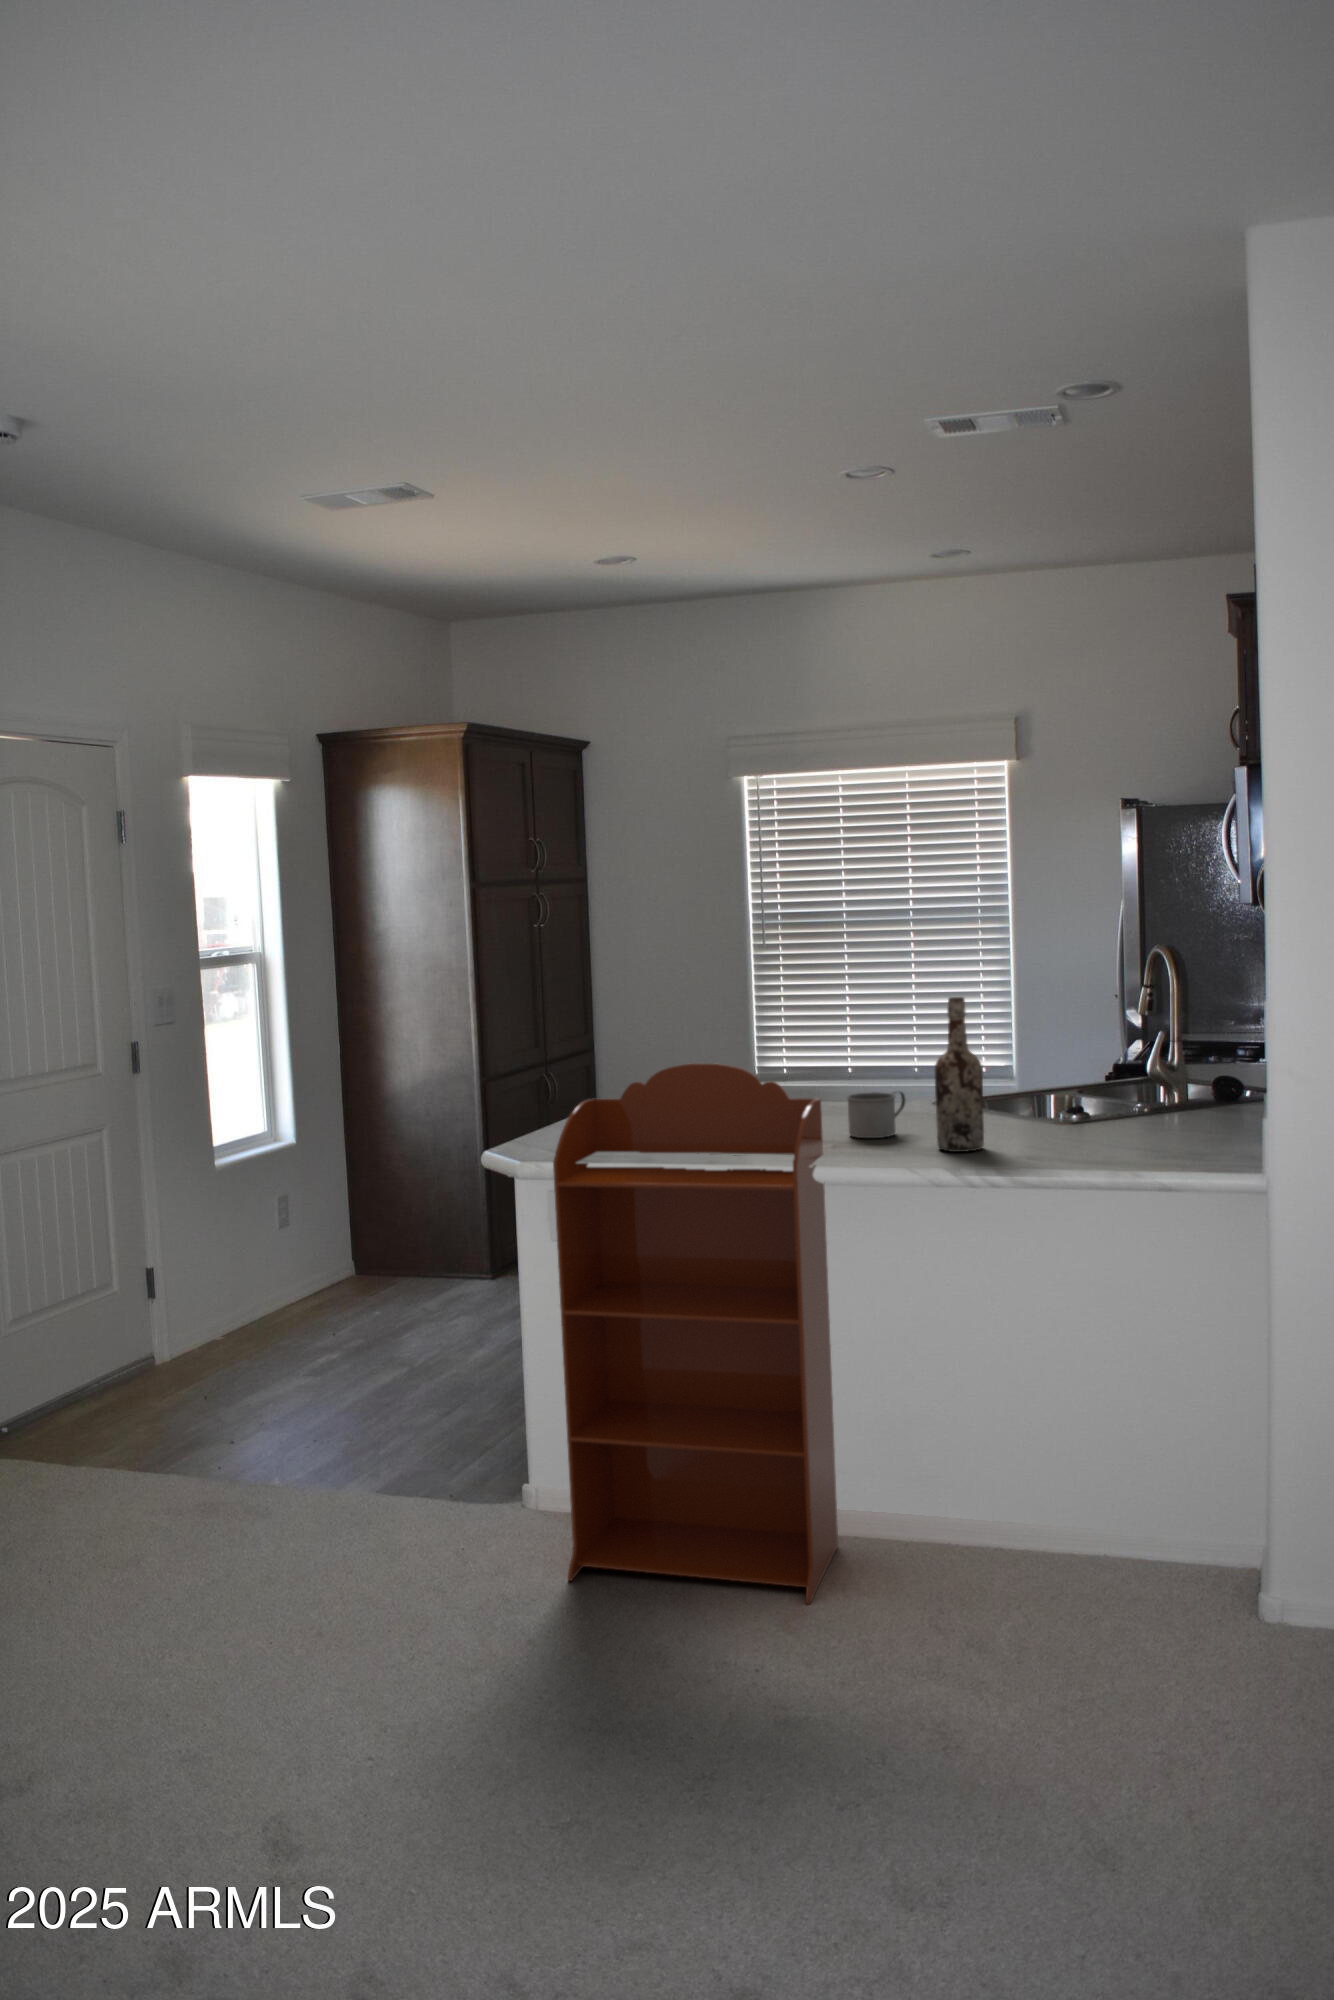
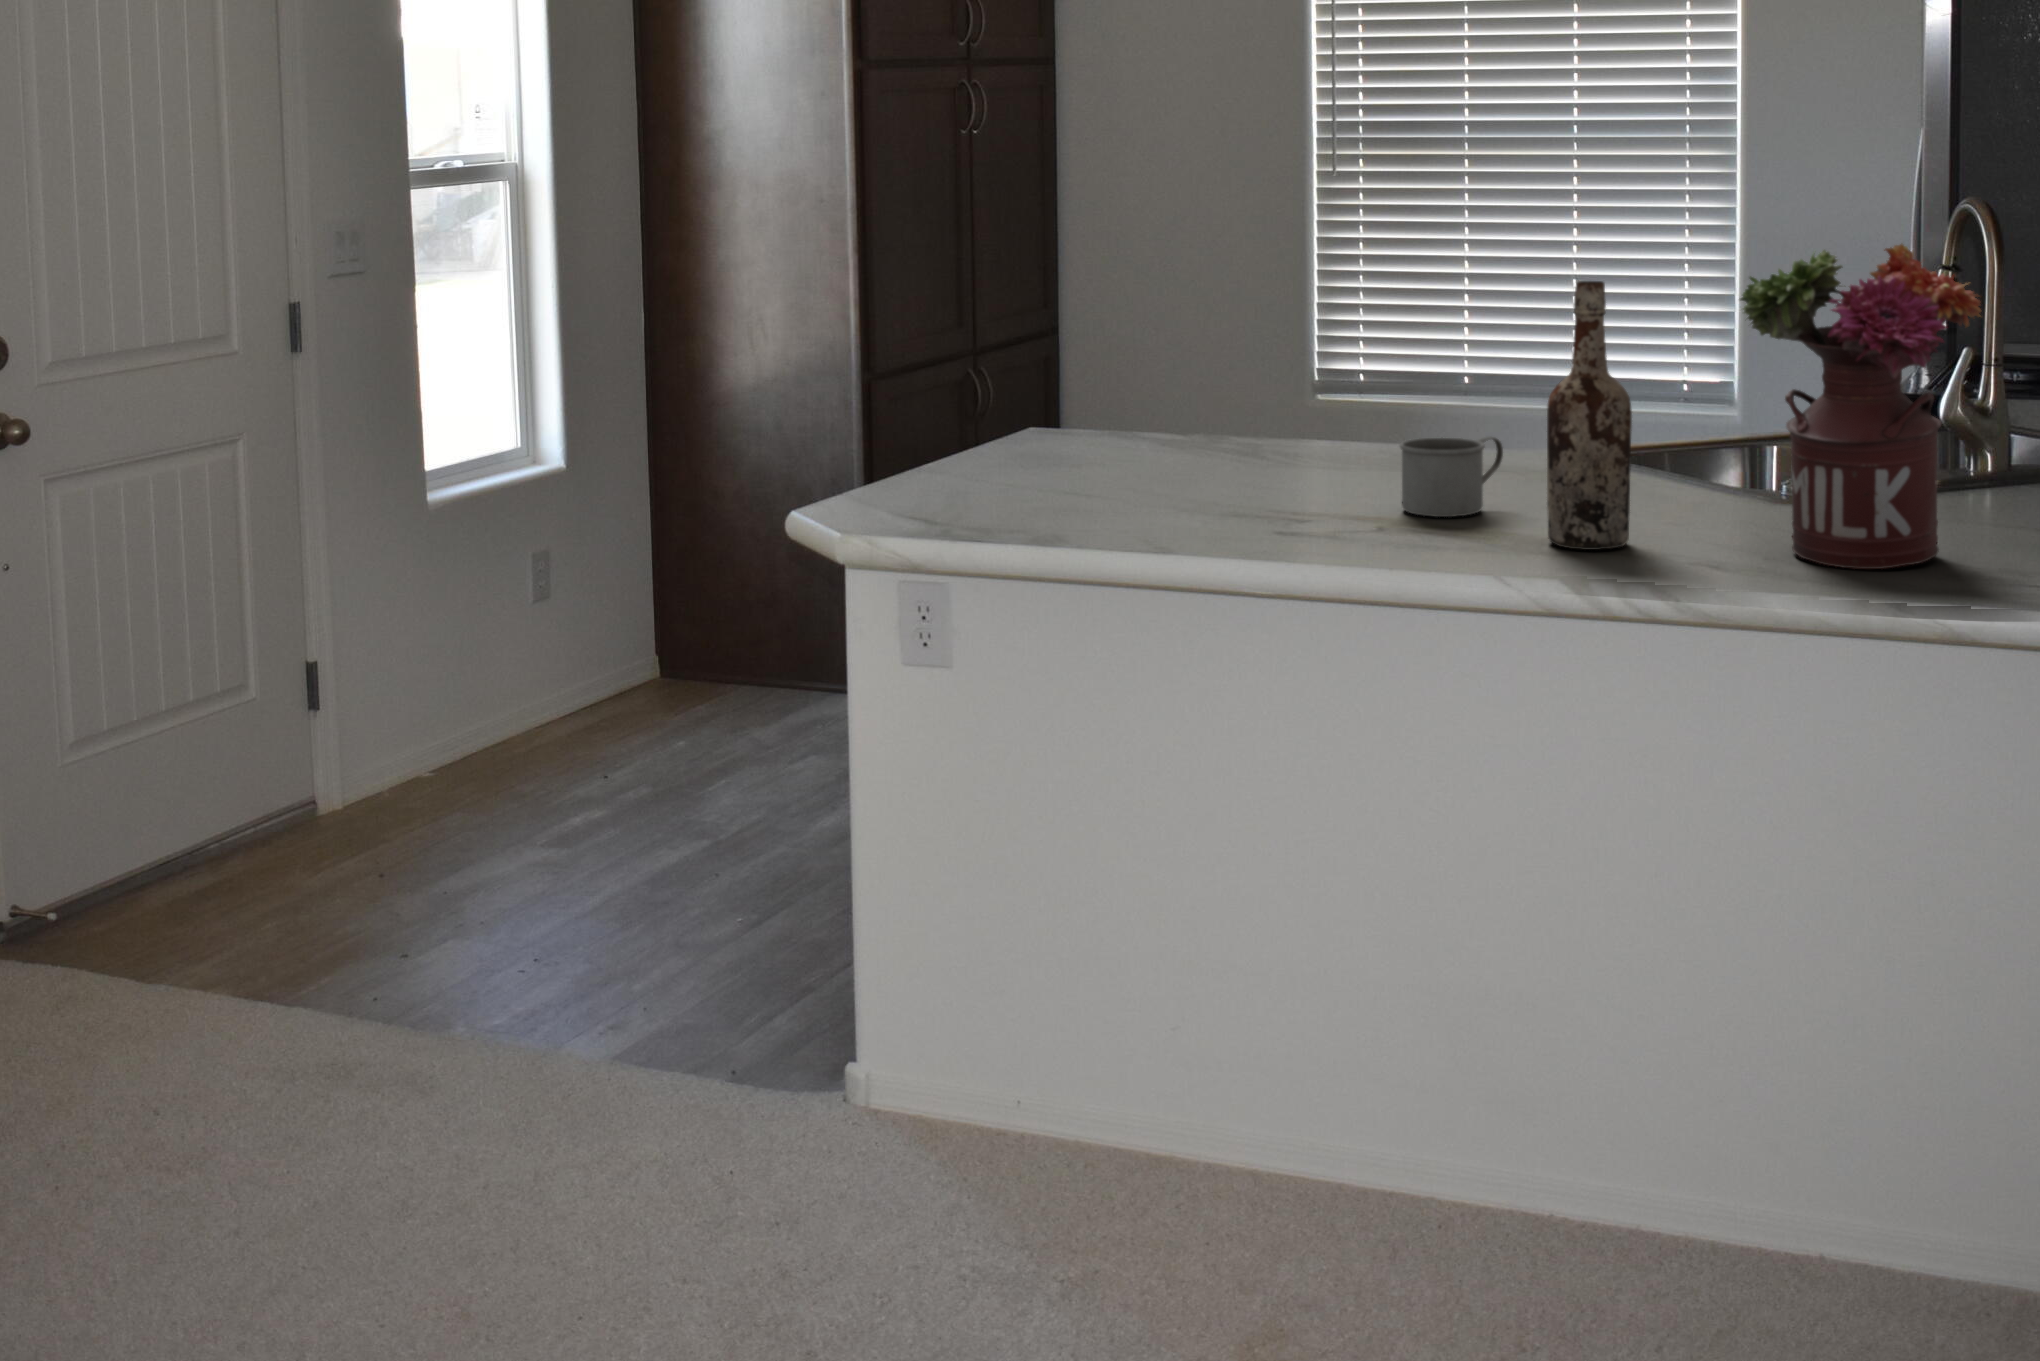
flower arrangement: none [1040,970,1176,1155] -> present [1740,244,1981,569]
bookcase: present [553,1063,838,1604] -> none [885,379,1352,1306]

